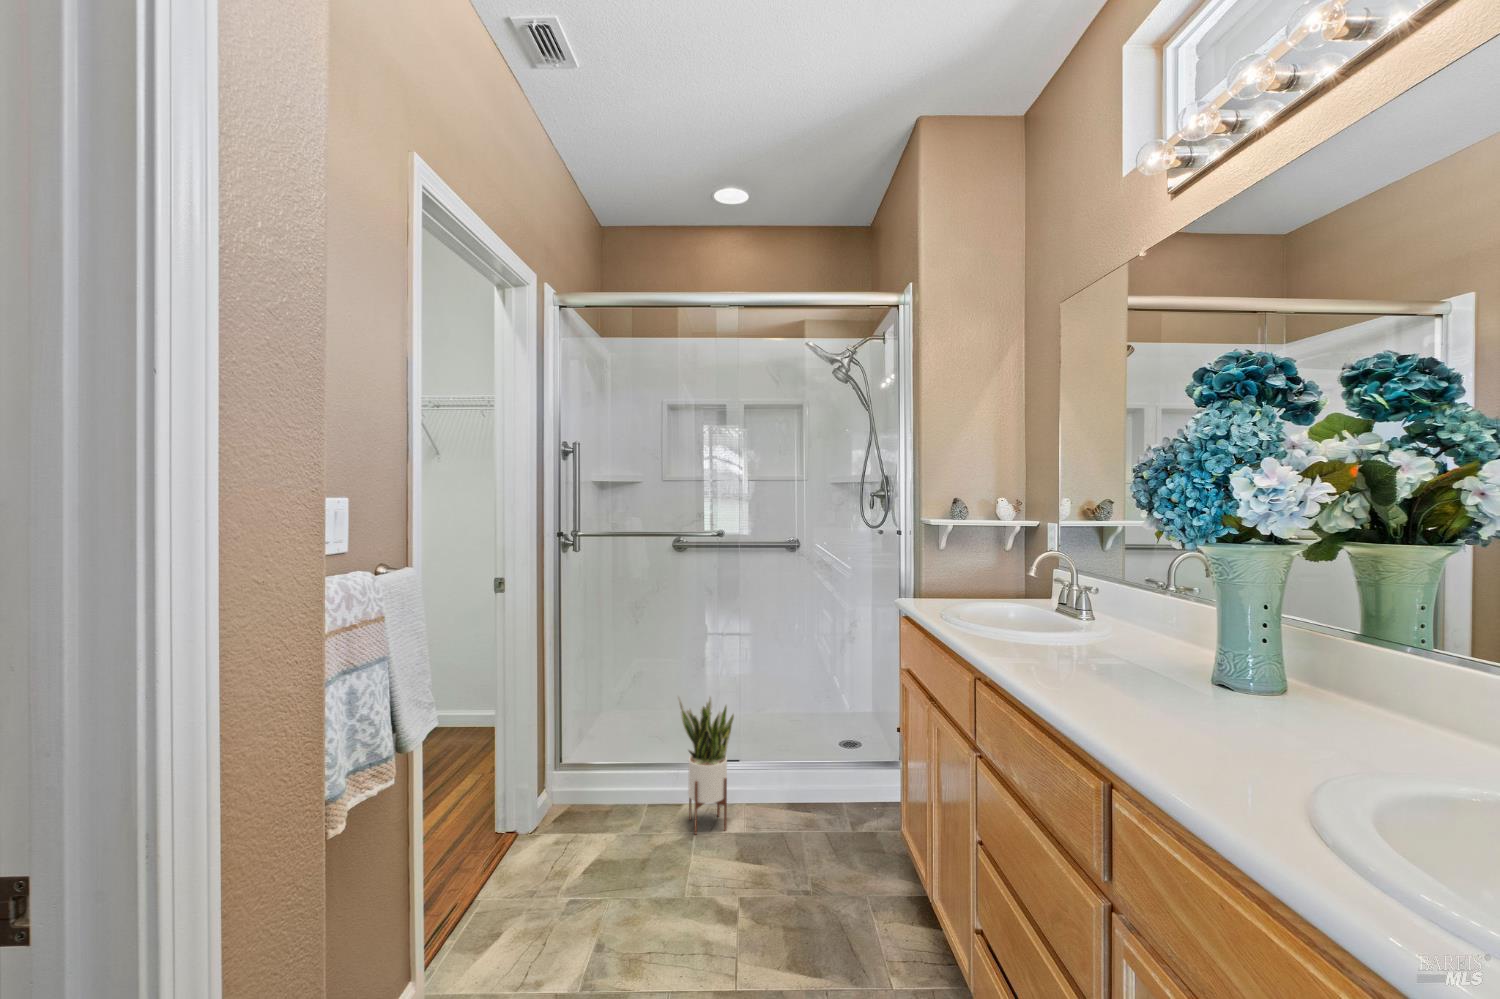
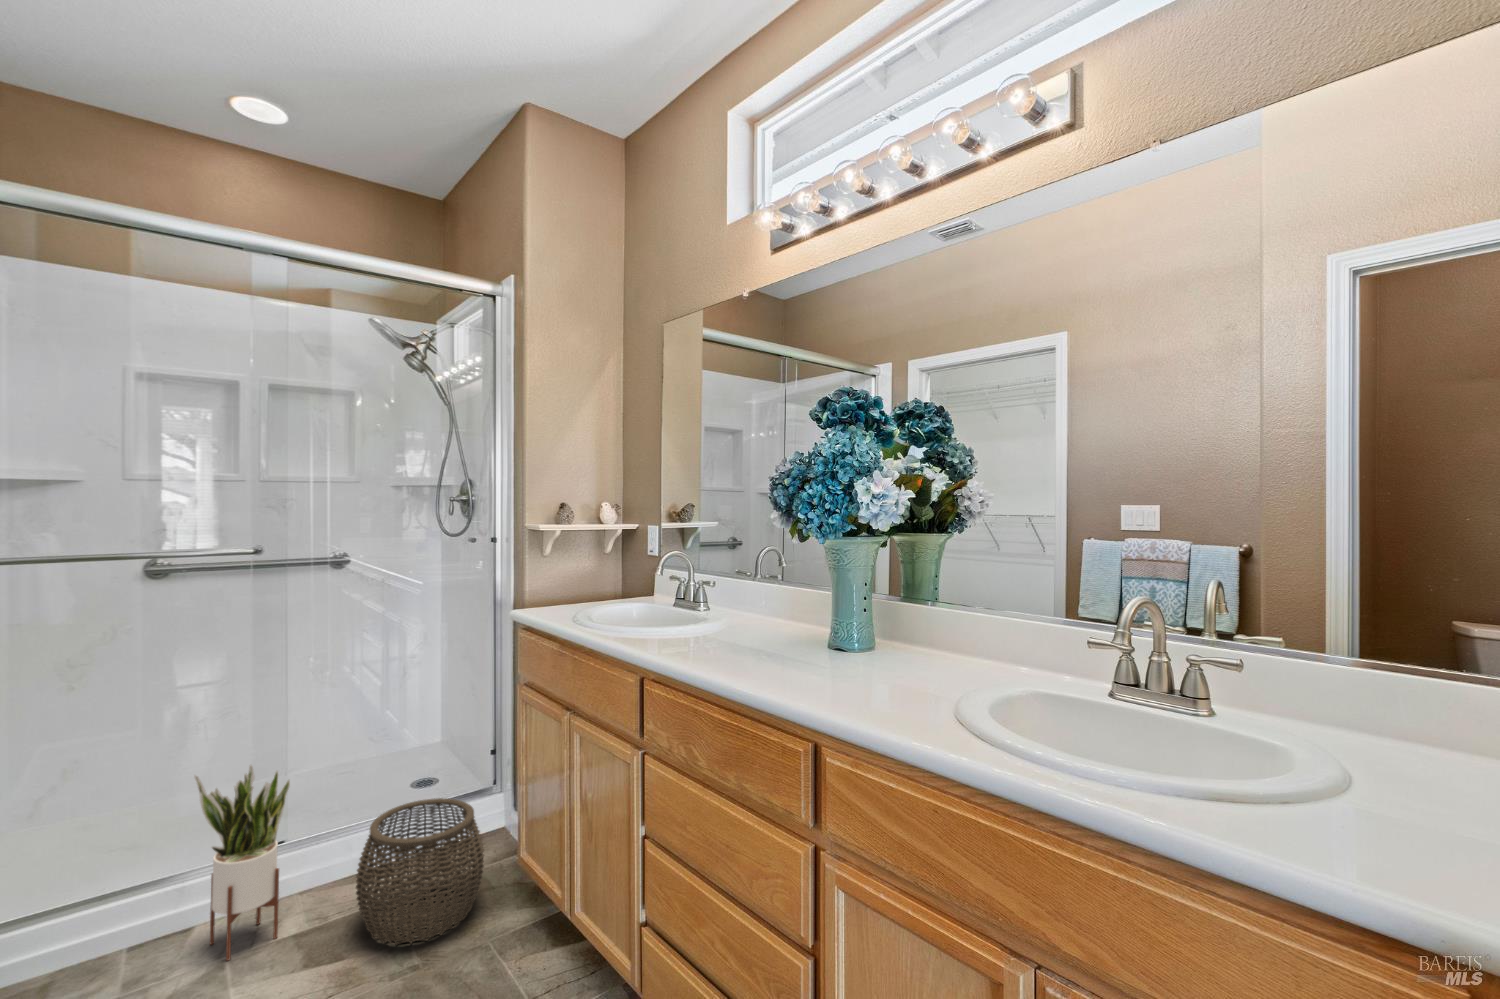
woven basket: none [772,754,872,874] -> present [356,798,484,945]

